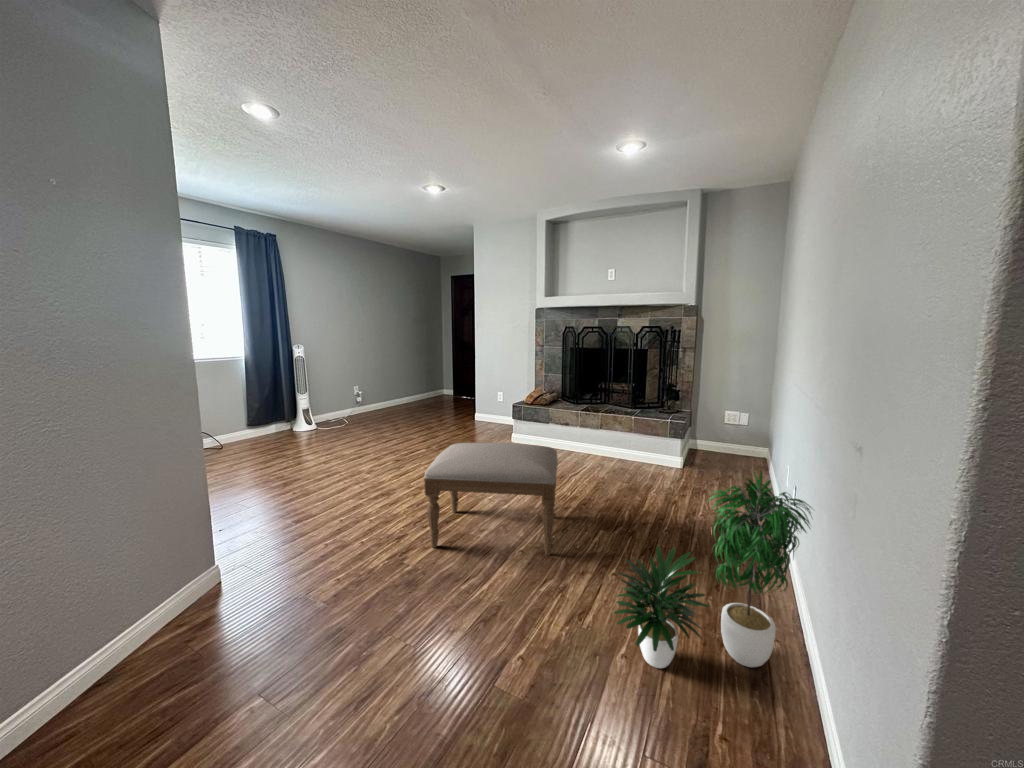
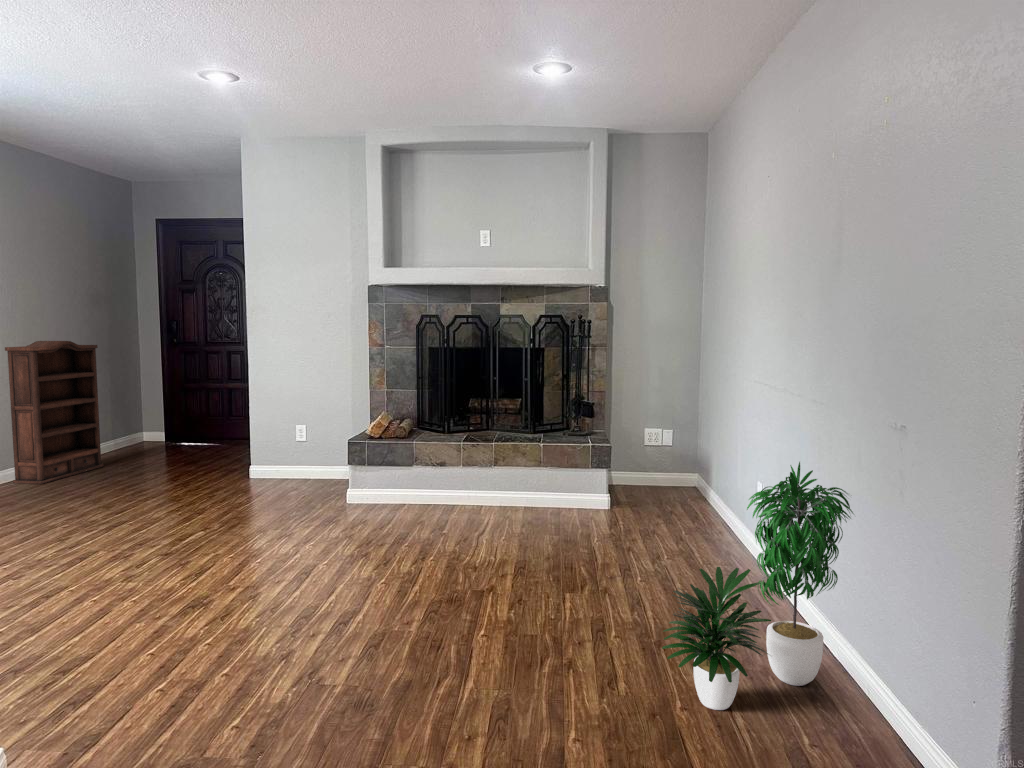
bookshelf: none [364,341,411,414] -> present [5,341,103,484]
ottoman: present [424,443,558,555] -> none [326,483,530,657]

